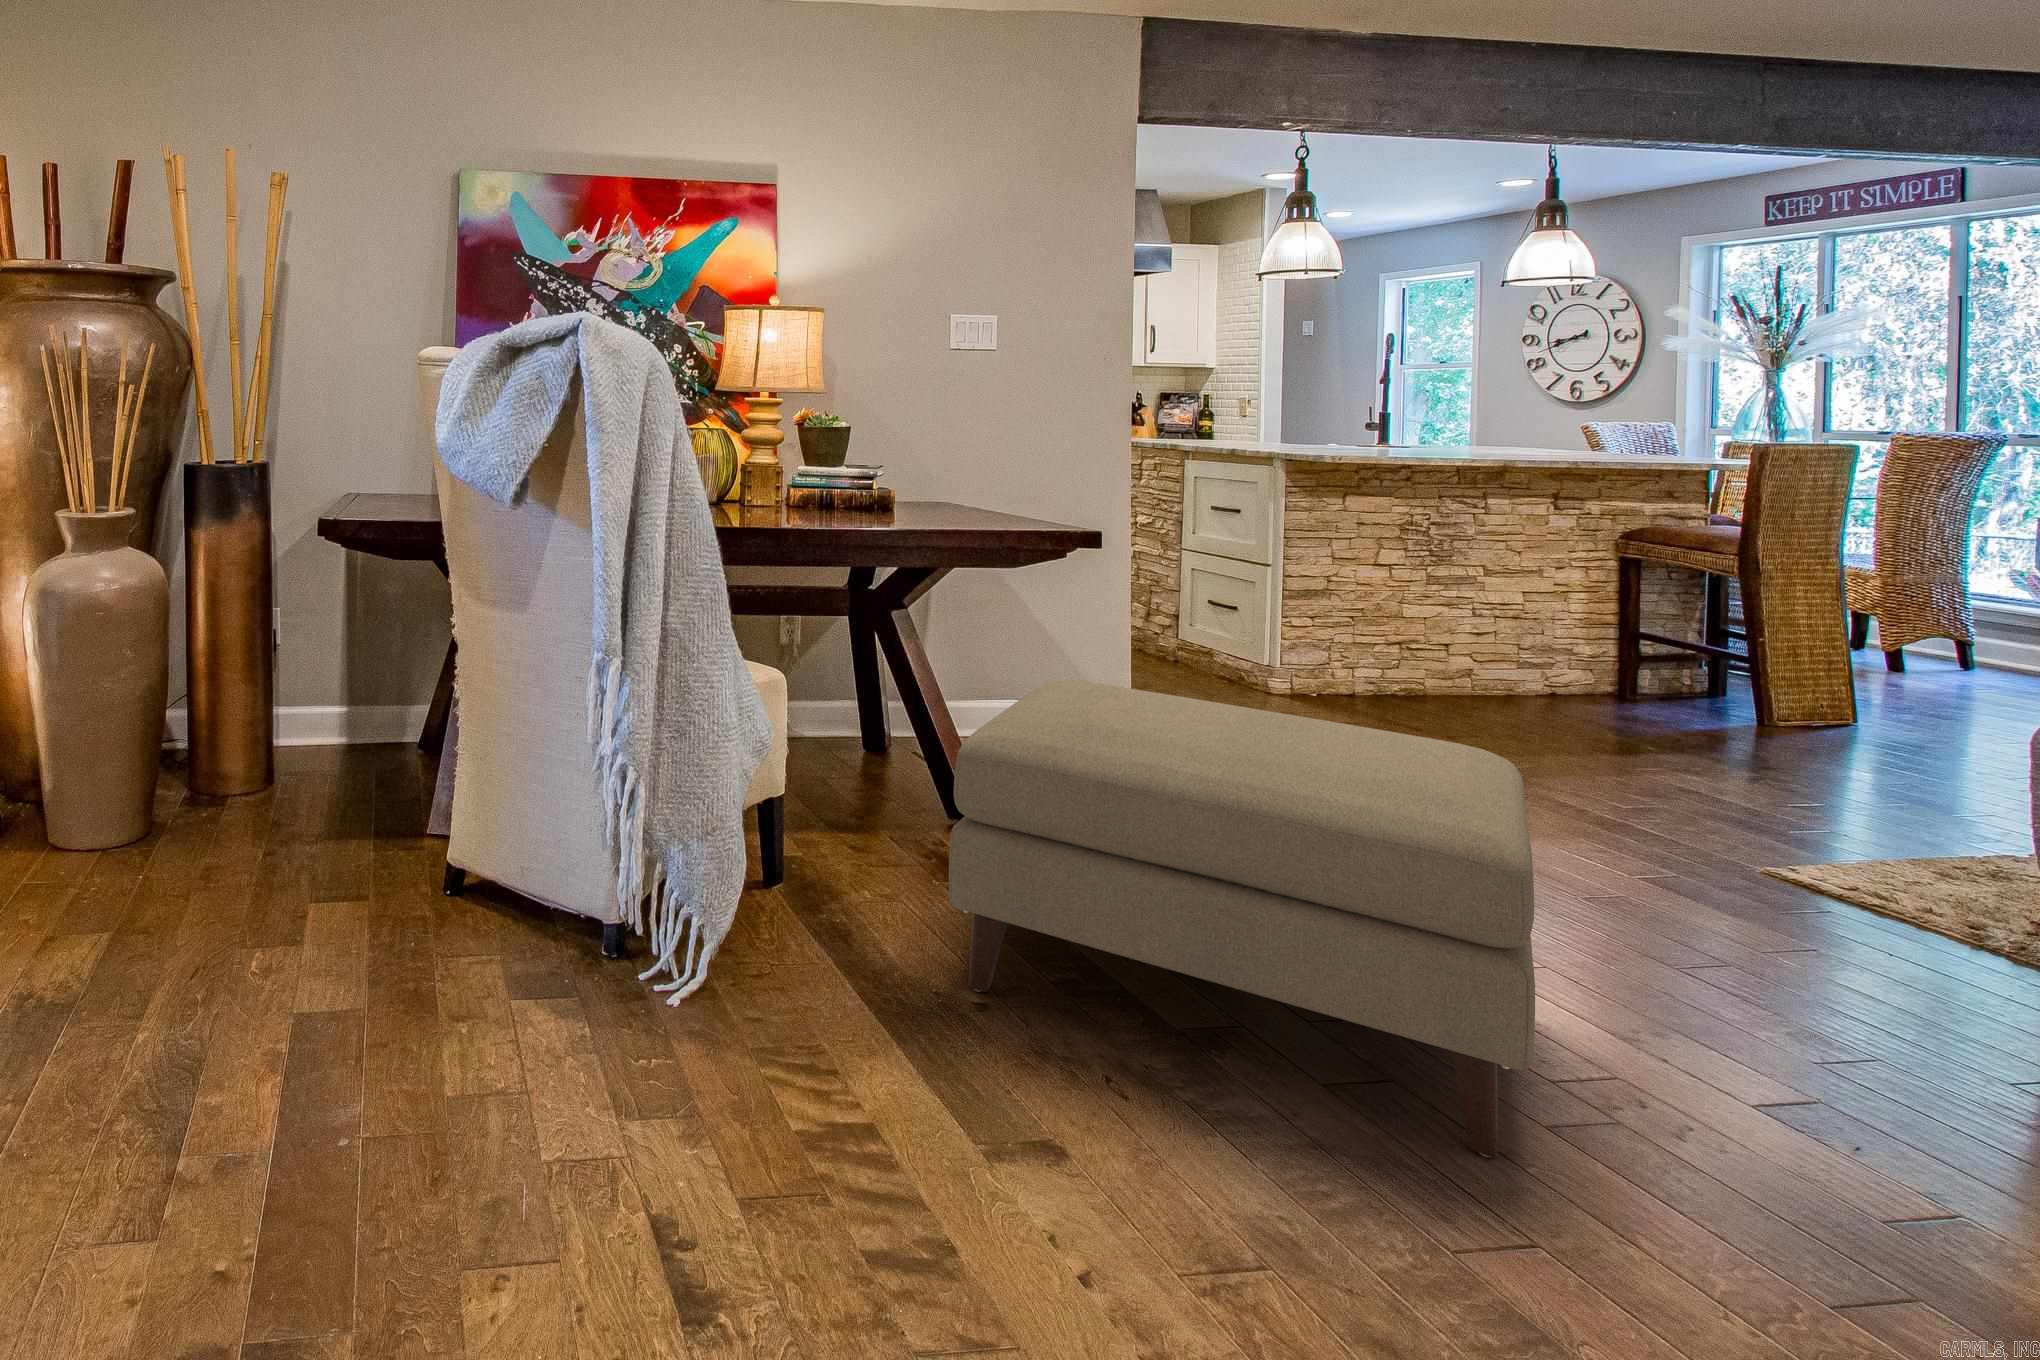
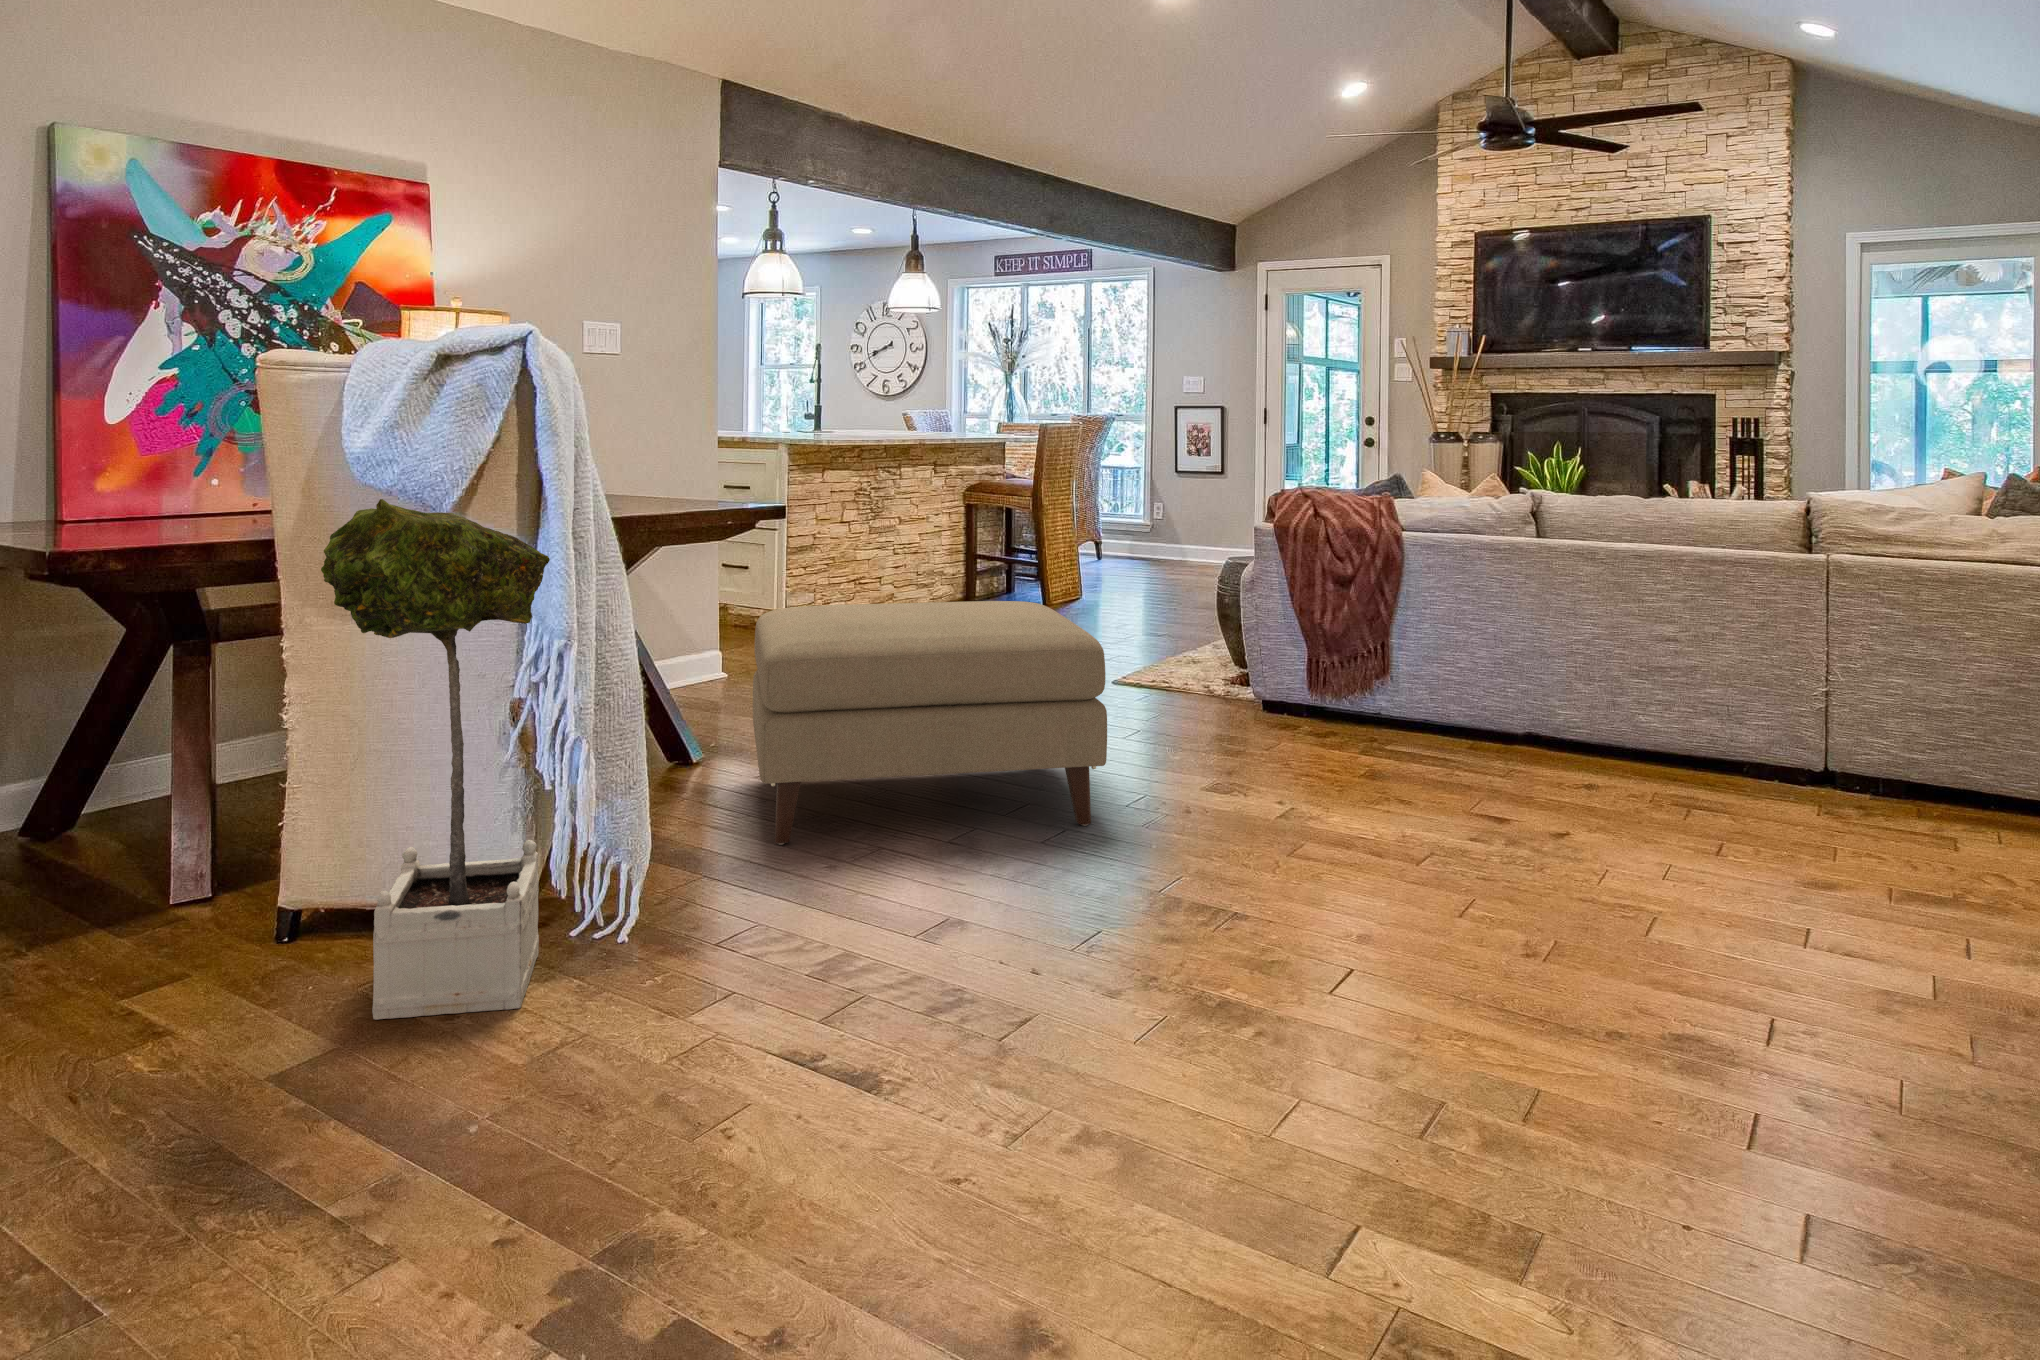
potted tree: none [370,512,587,1089] -> present [321,499,550,1020]

